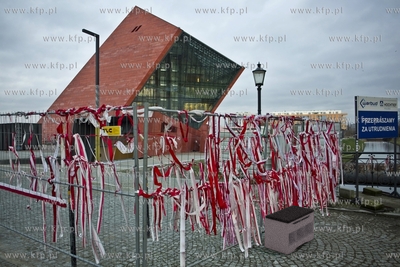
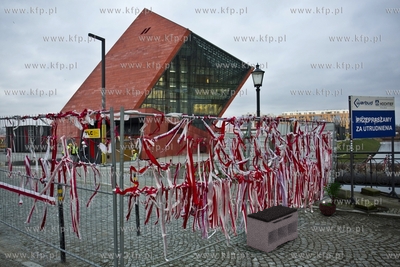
potted tree: none [328,180,352,216] -> present [319,182,341,215]

